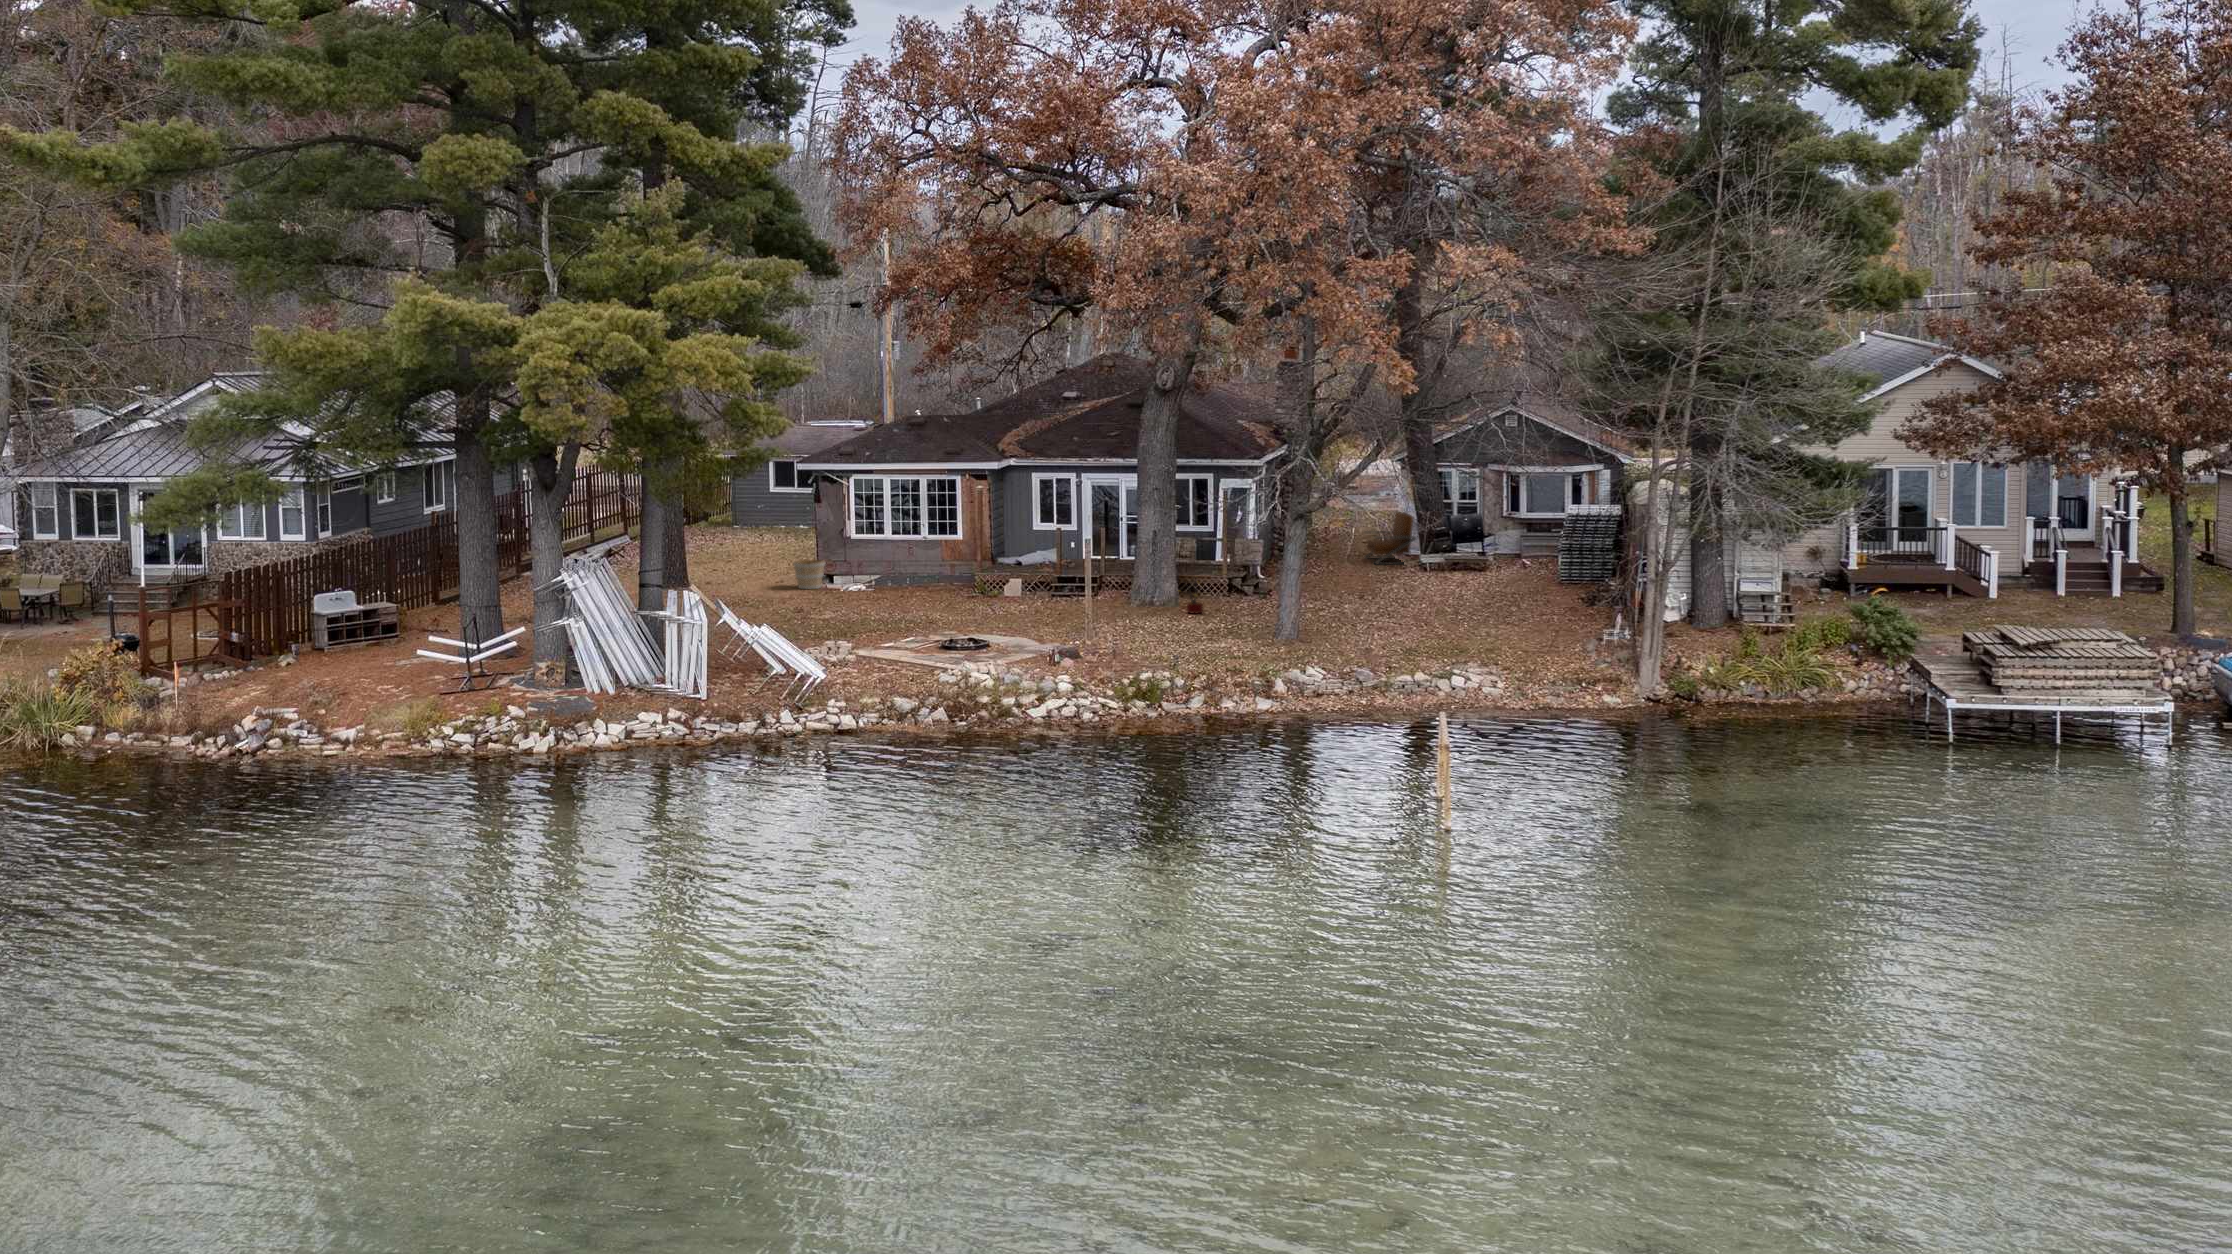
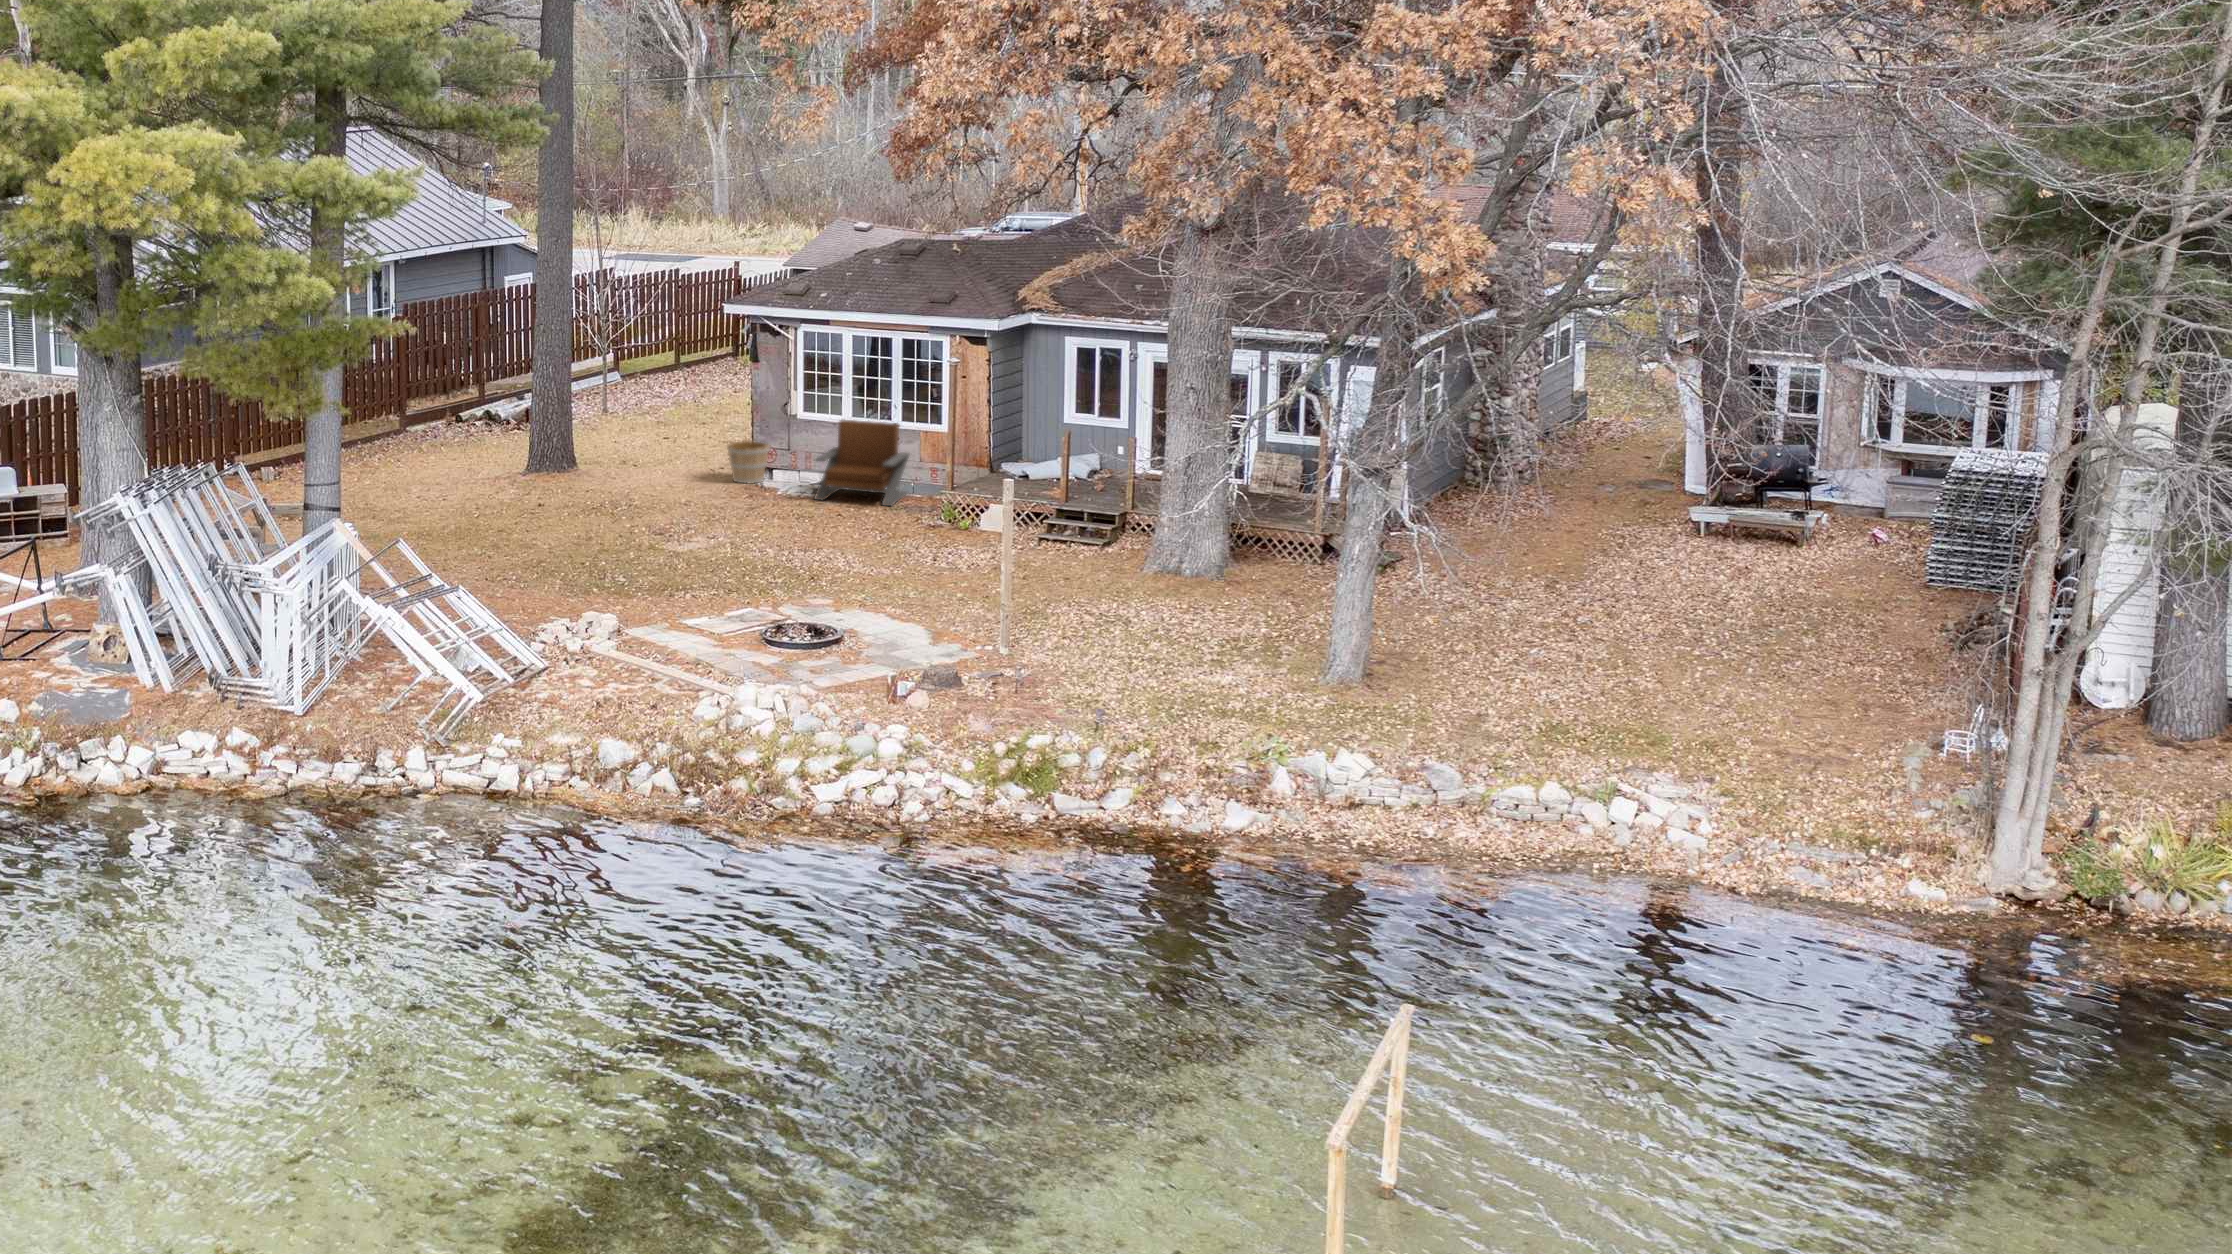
lounge chair: present [1365,512,1416,564] -> present [815,420,909,506]
decorative plant: present [1184,580,1203,614] -> none [1209,522,1268,588]

